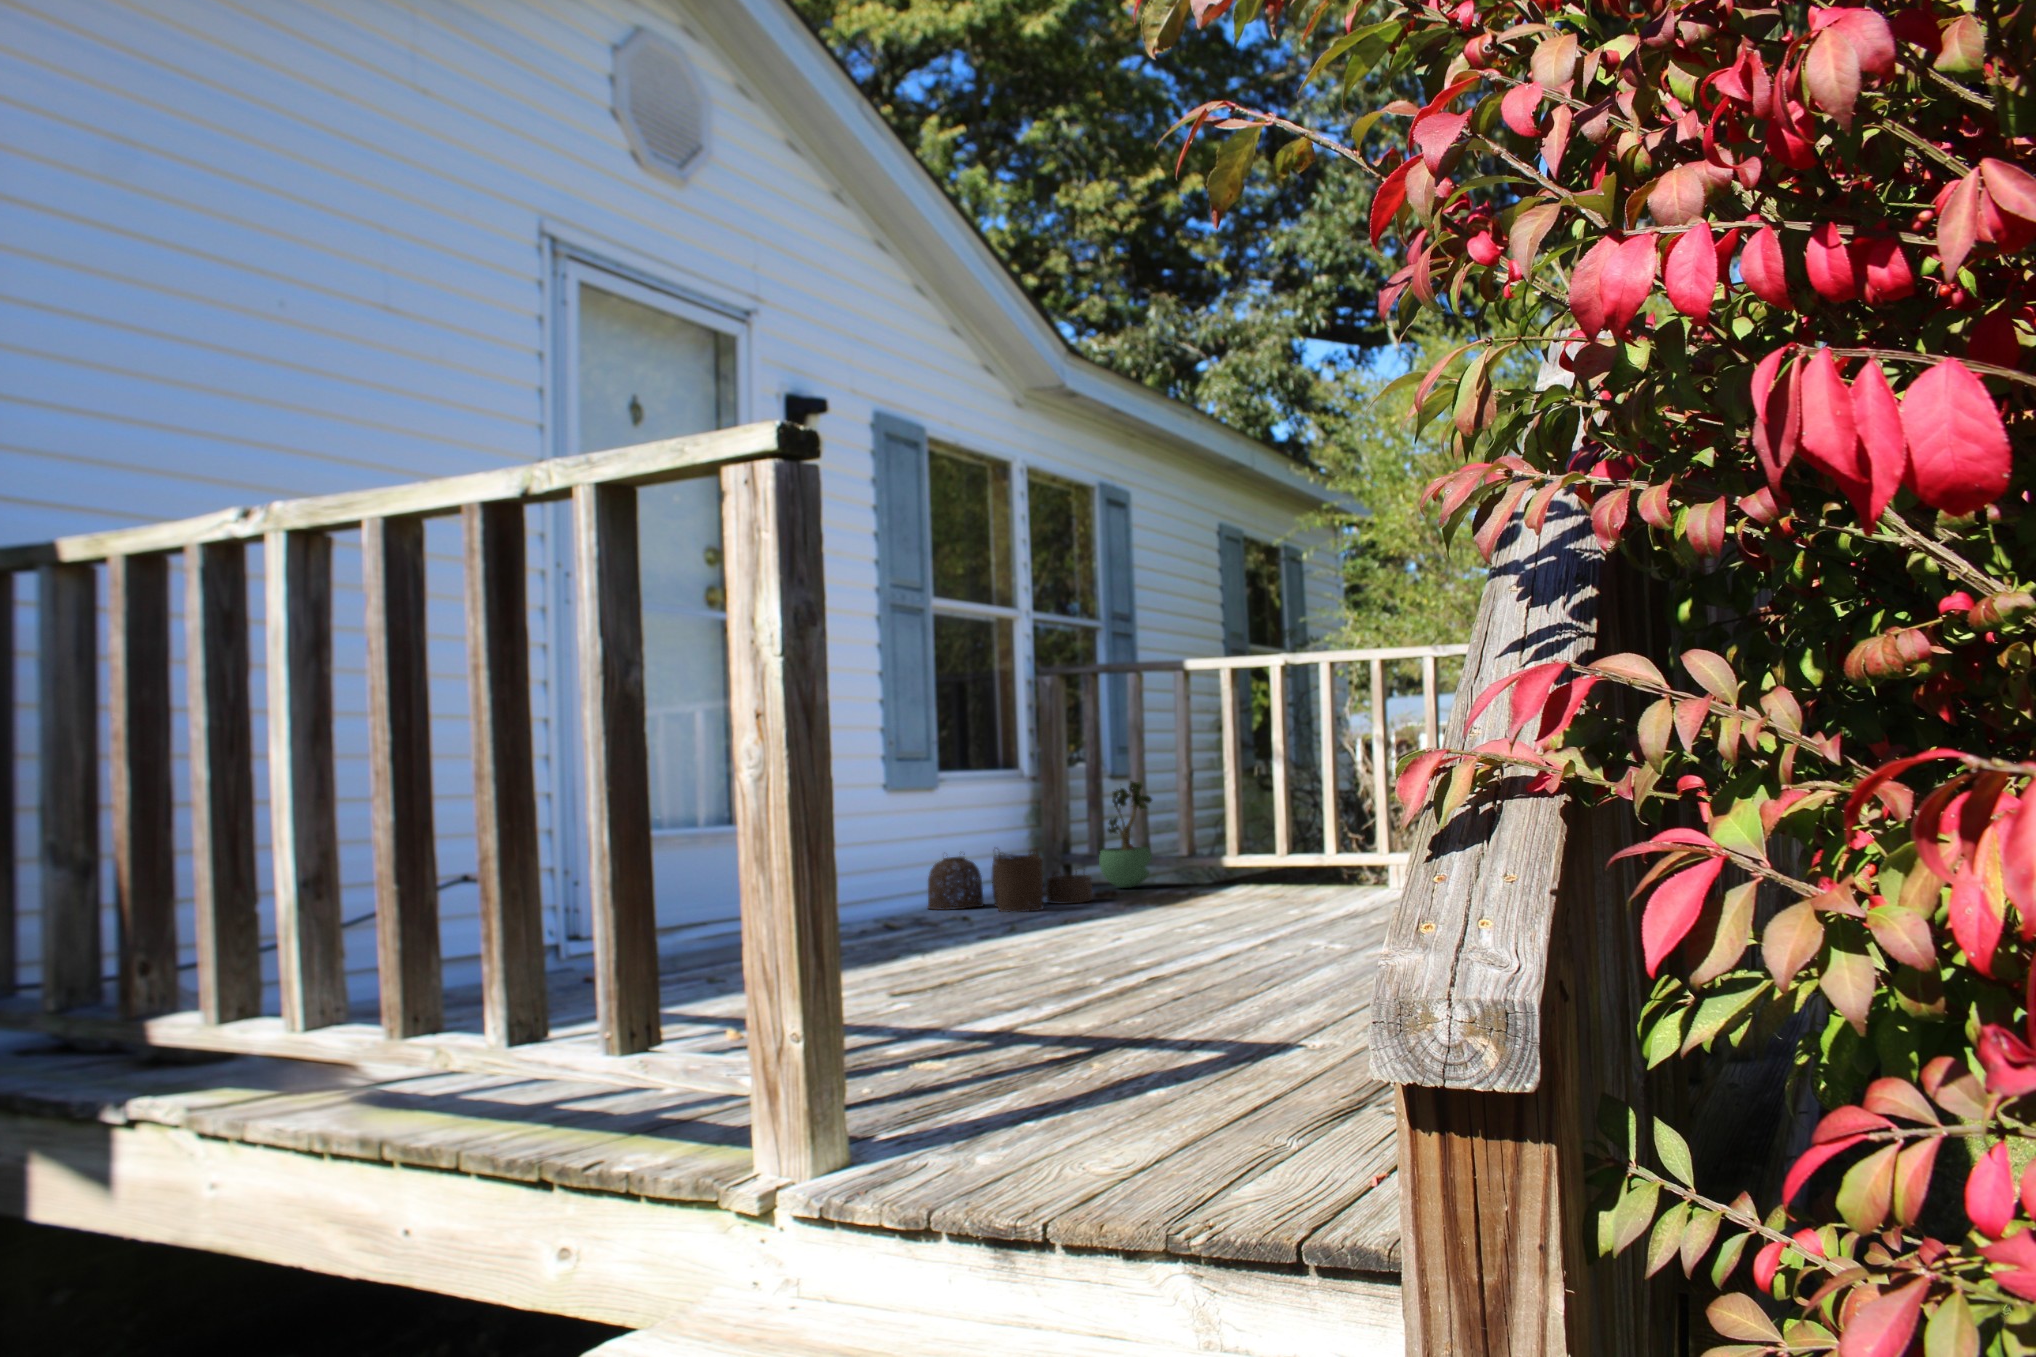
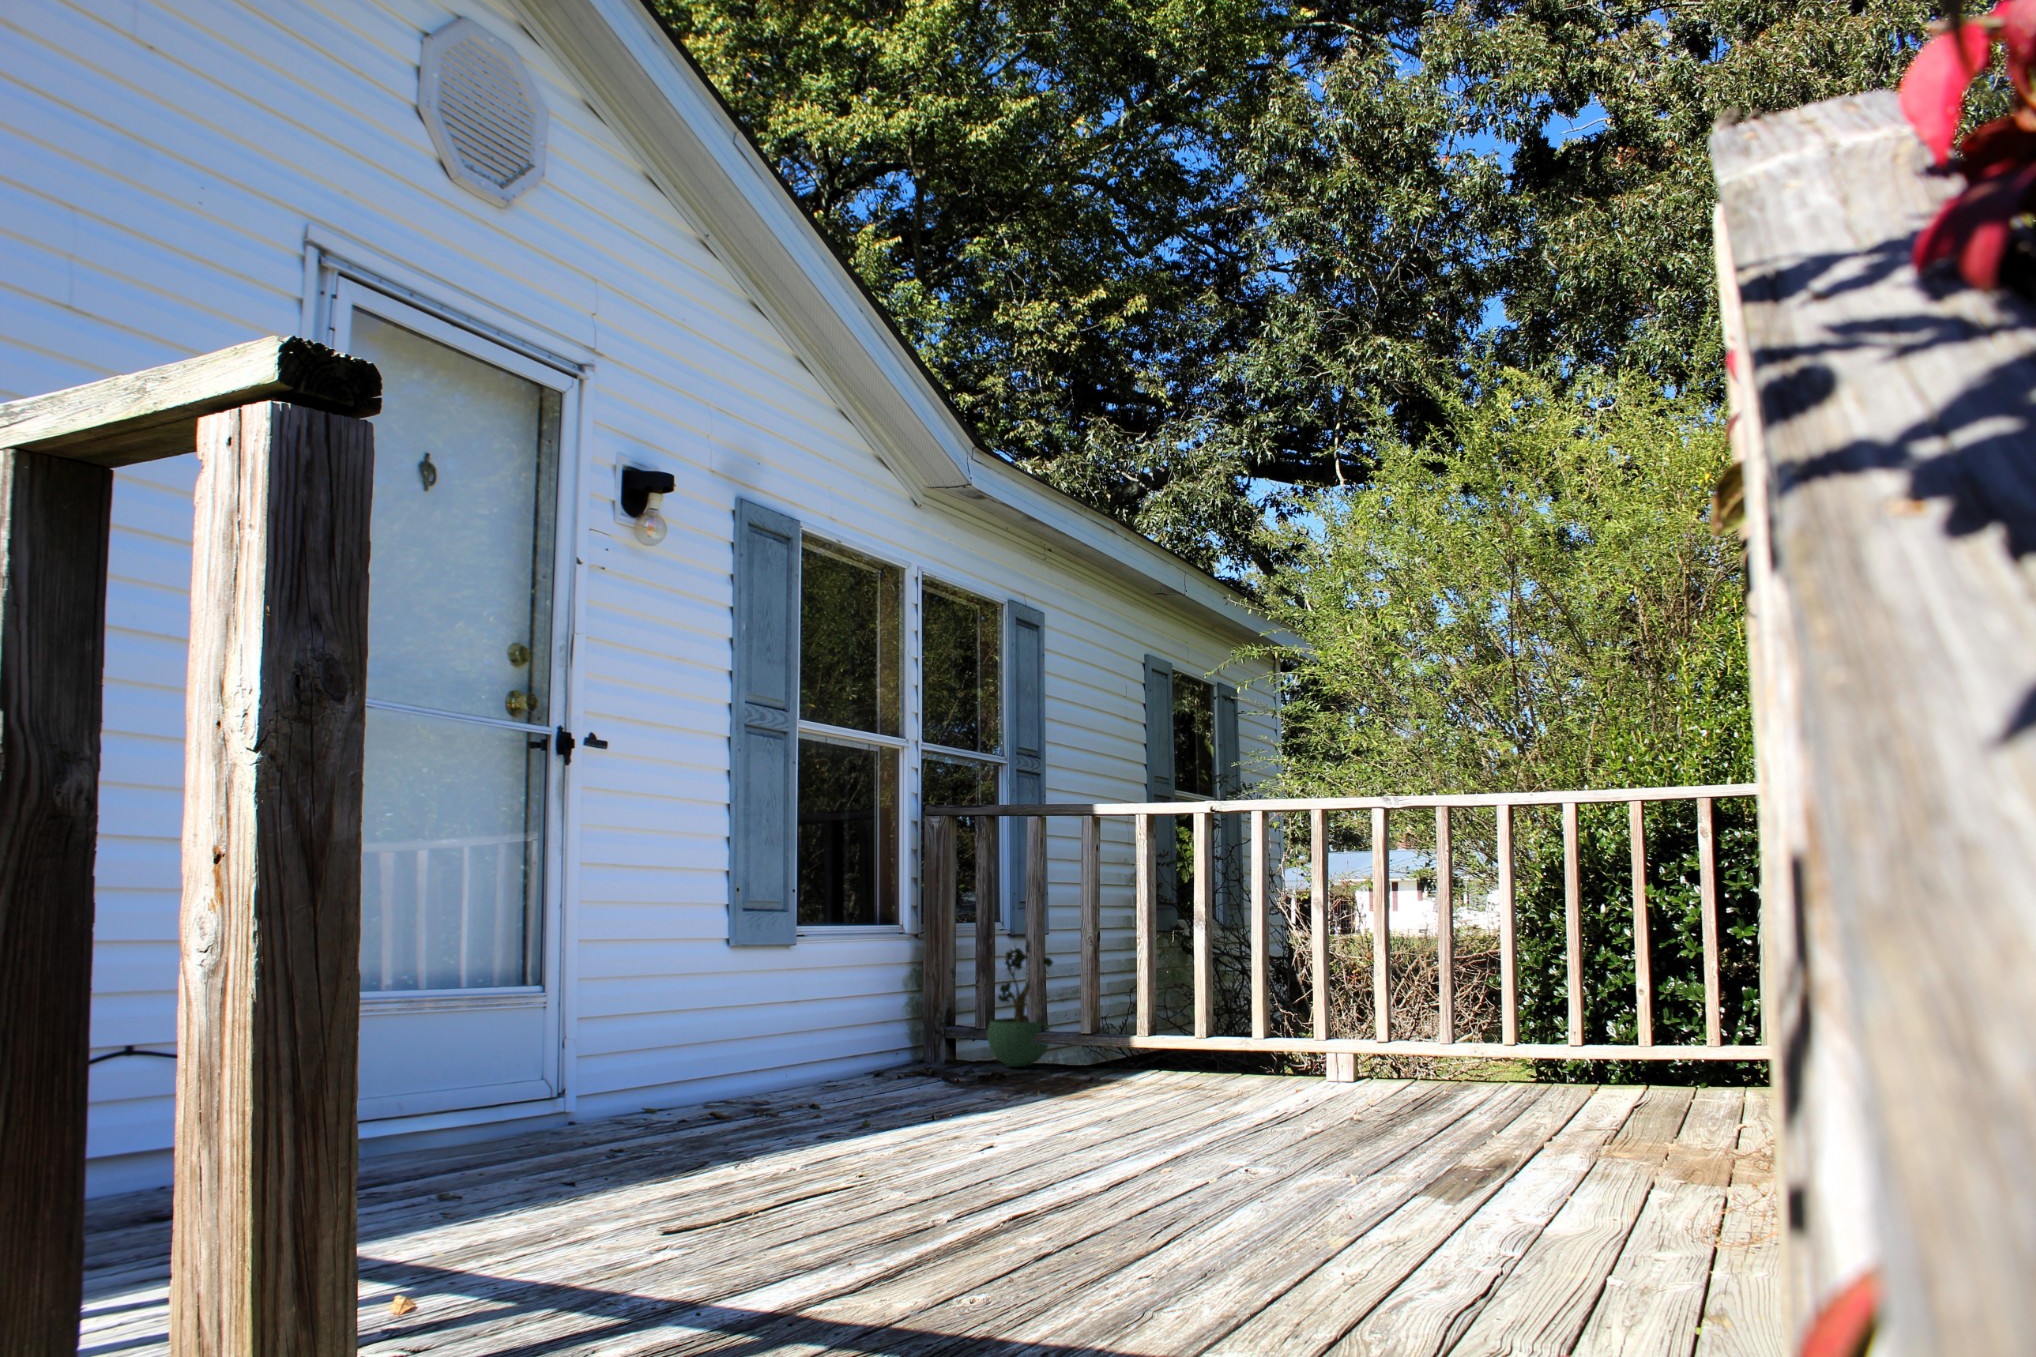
woven basket: present [928,848,1092,912] -> none [773,1016,974,1099]

